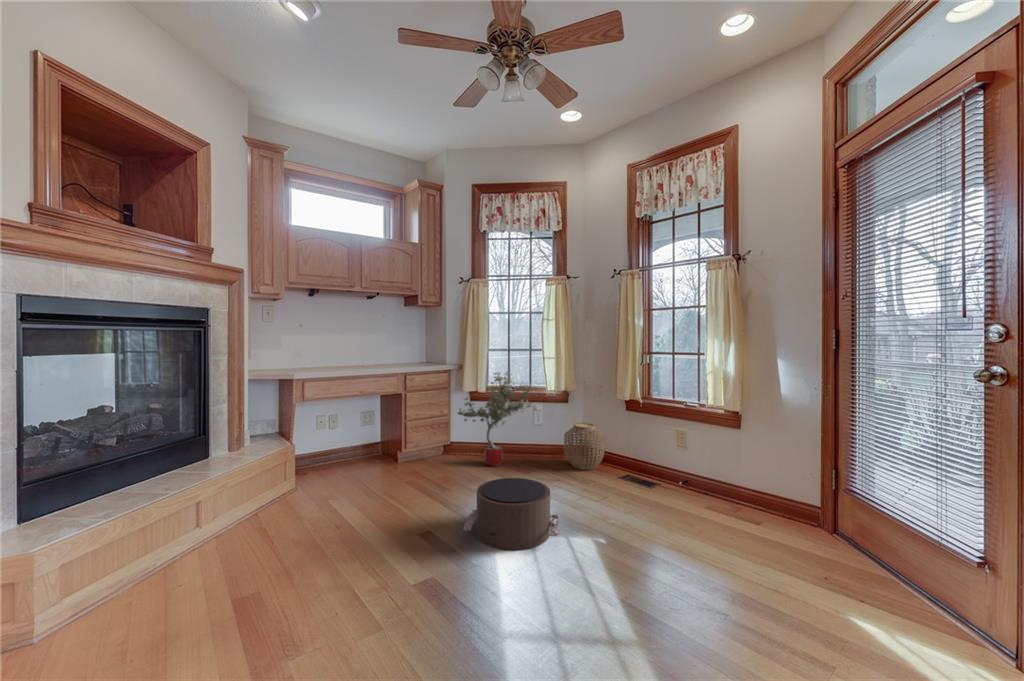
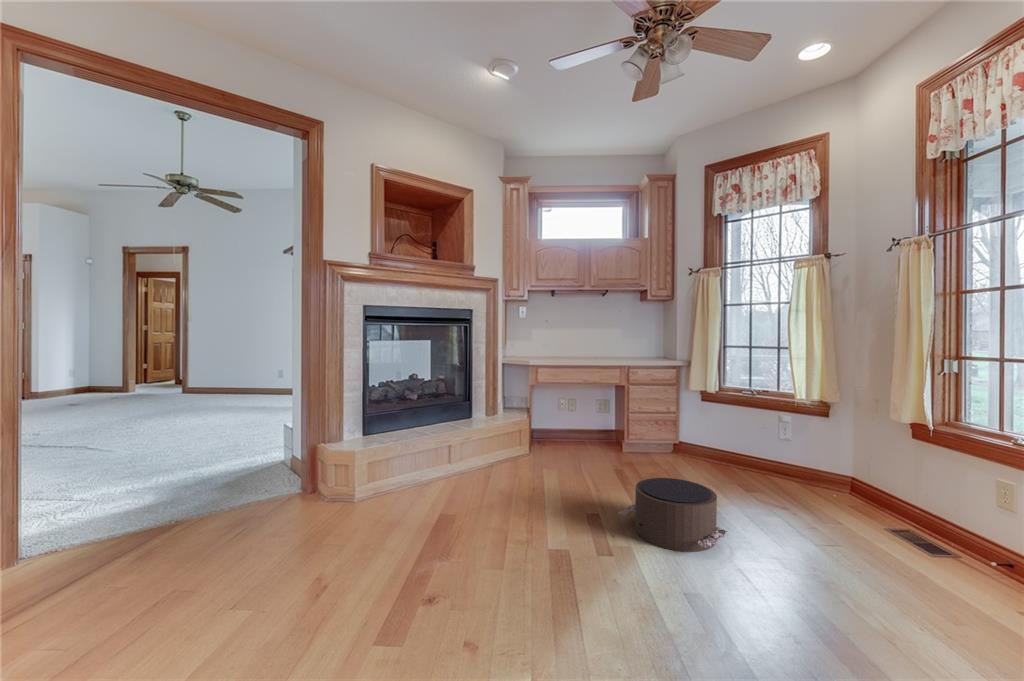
potted tree: present [458,372,531,466] -> none [677,371,764,475]
woven basket: present [564,423,605,470] -> none [808,444,873,507]

